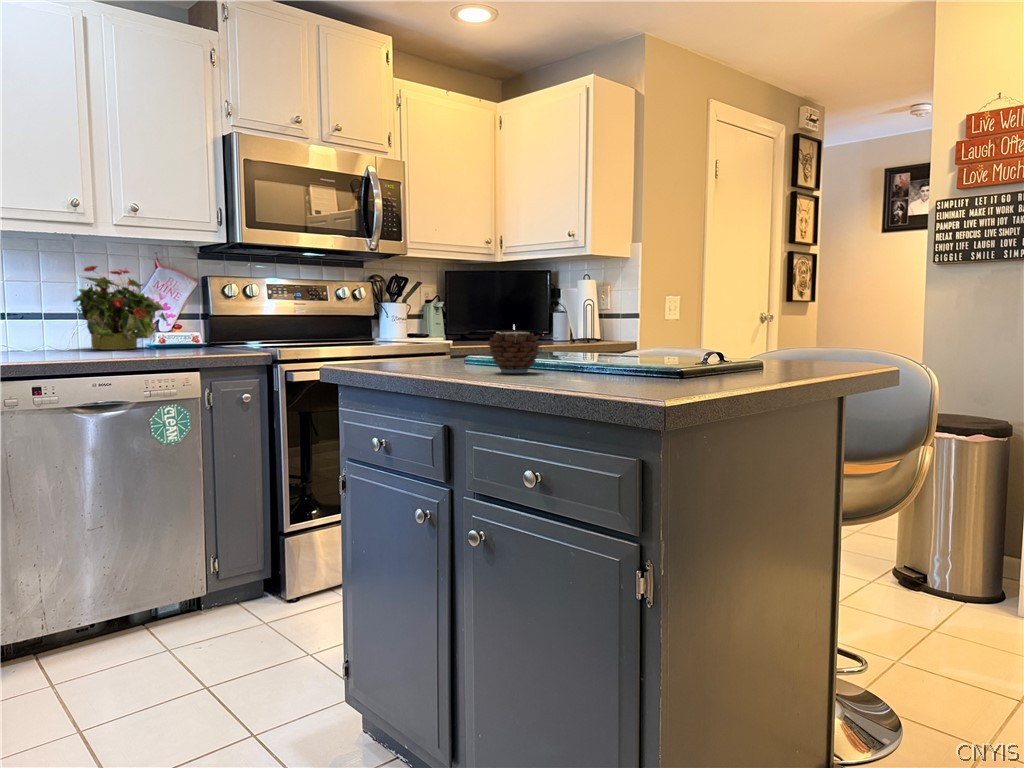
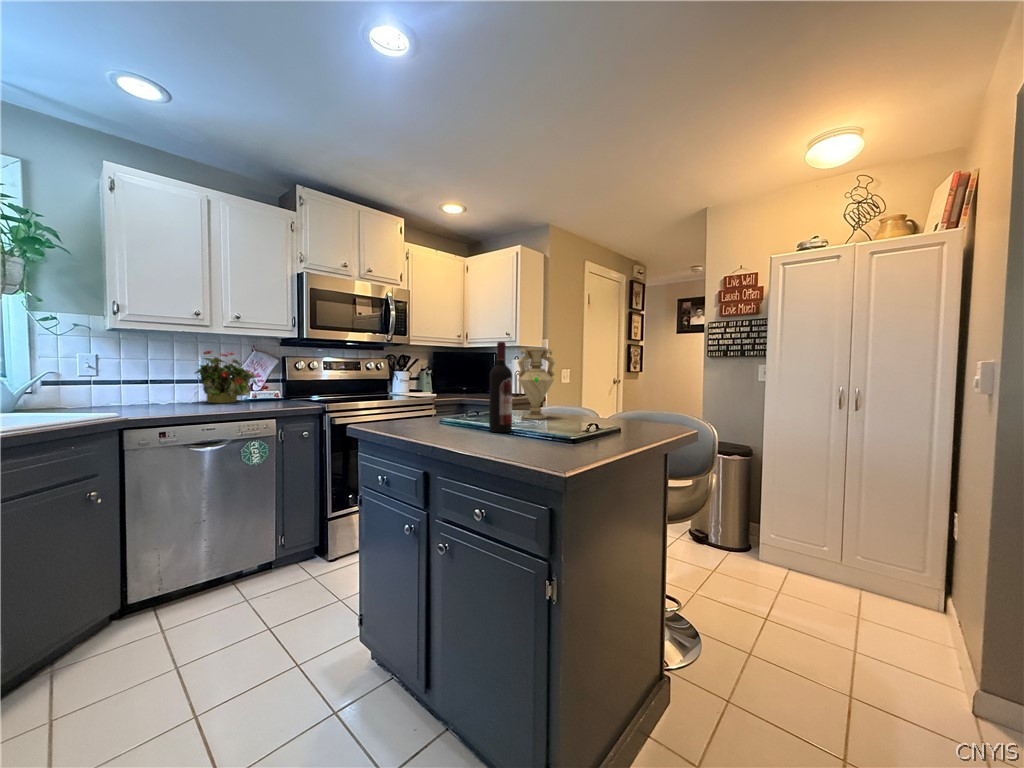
wine bottle: none [545,221,582,368] -> present [489,342,512,432]
vase: none [589,237,654,357] -> present [518,347,555,419]
candle: present [488,325,541,373] -> none [453,407,487,440]

